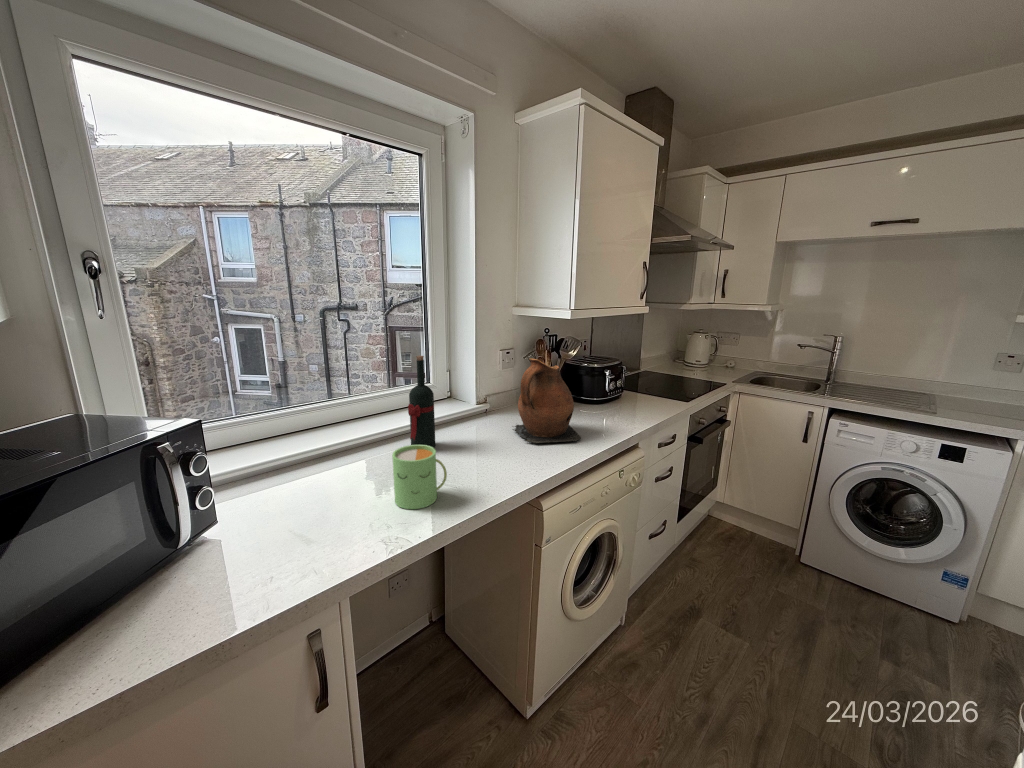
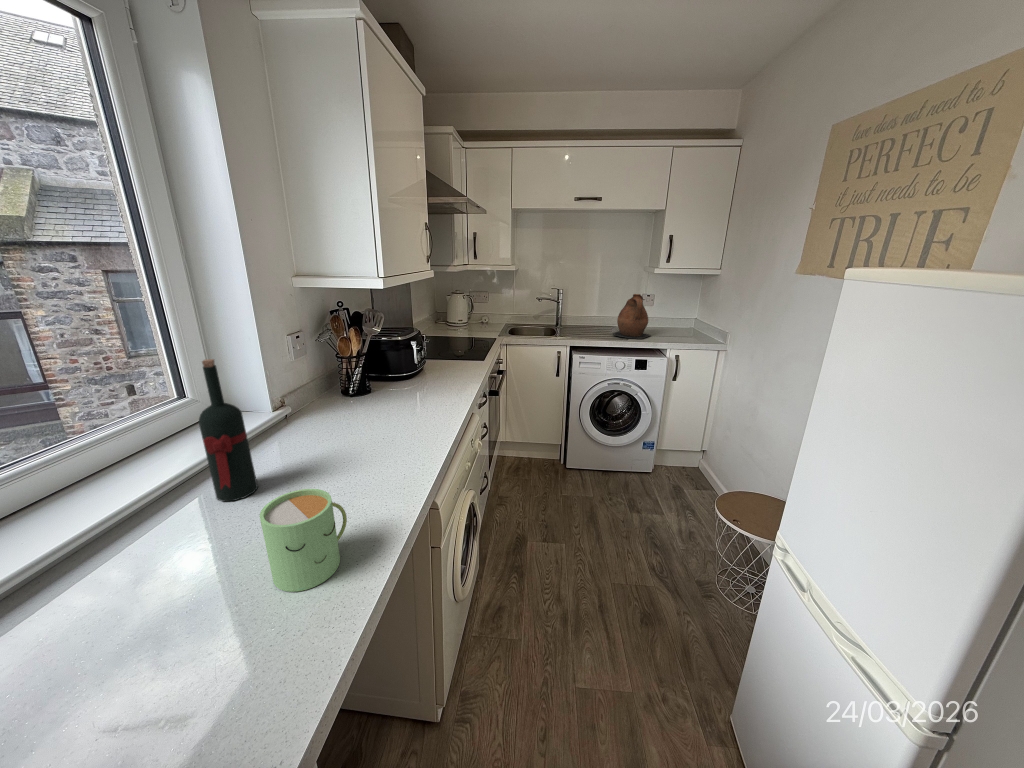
ceramic pitcher: present [513,358,581,443] -> present [613,294,650,339]

